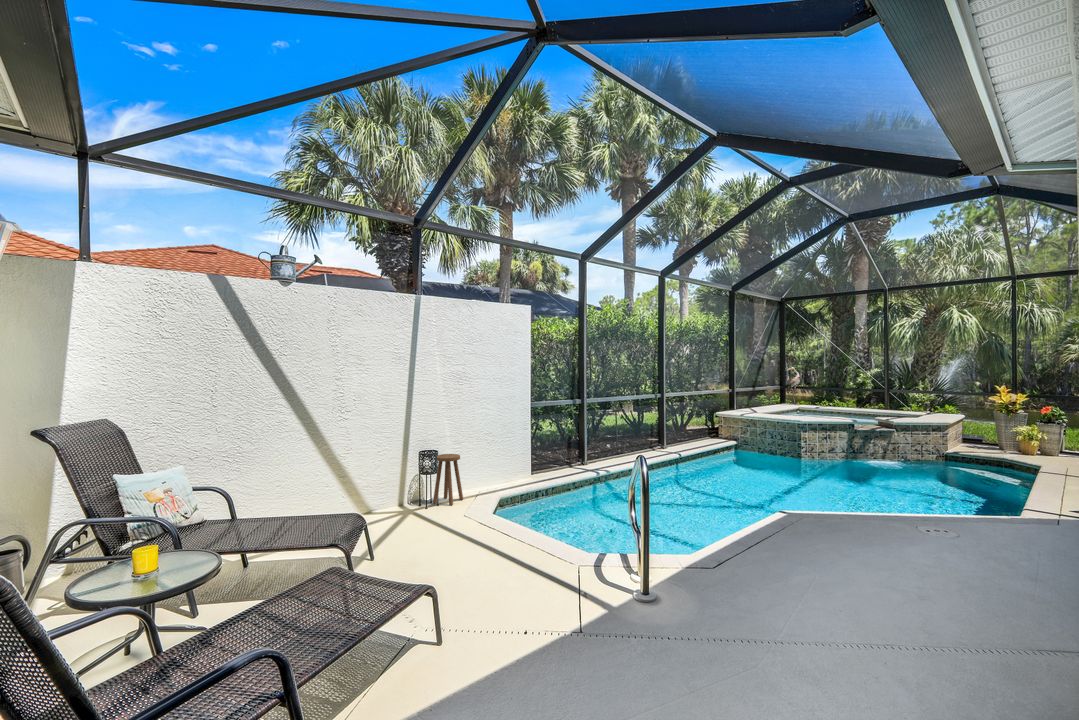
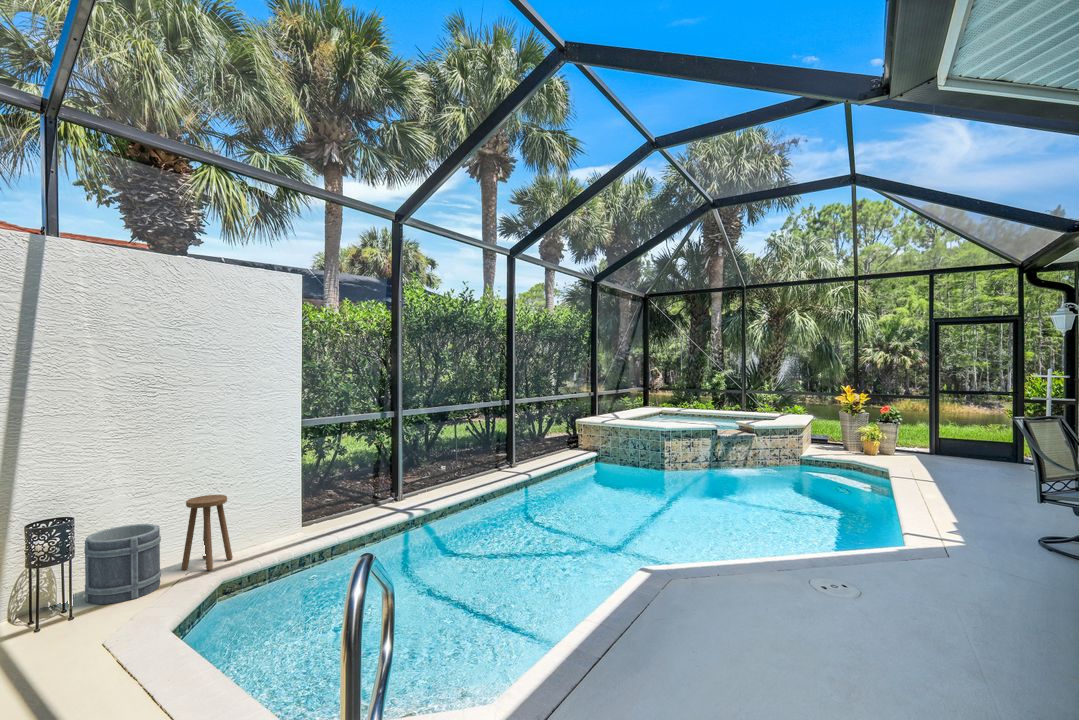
bucket: none [383,470,424,518] -> present [84,524,161,604]

